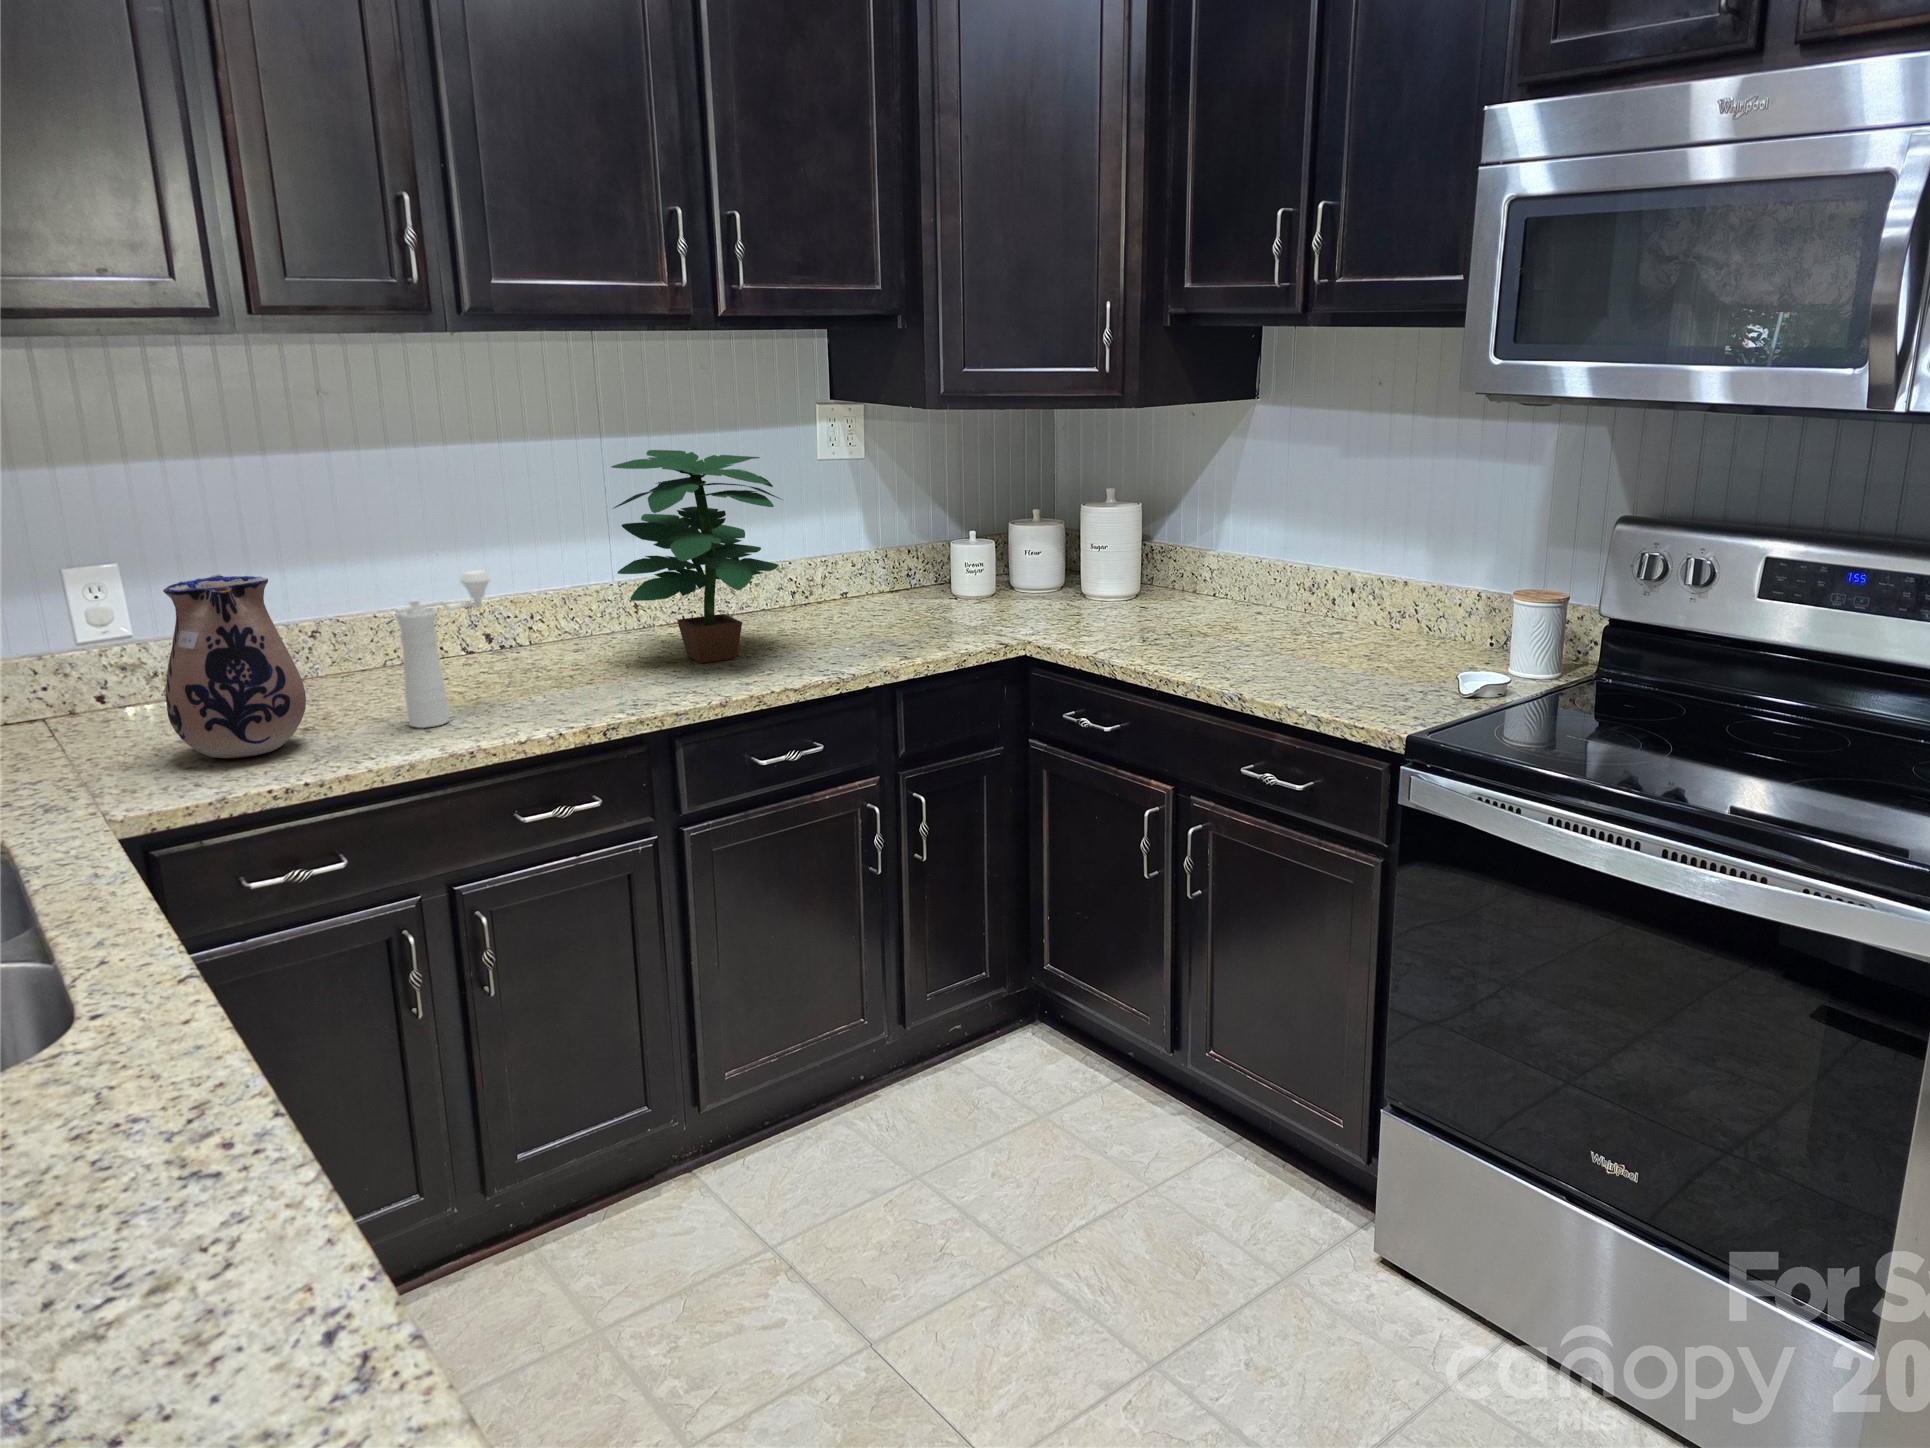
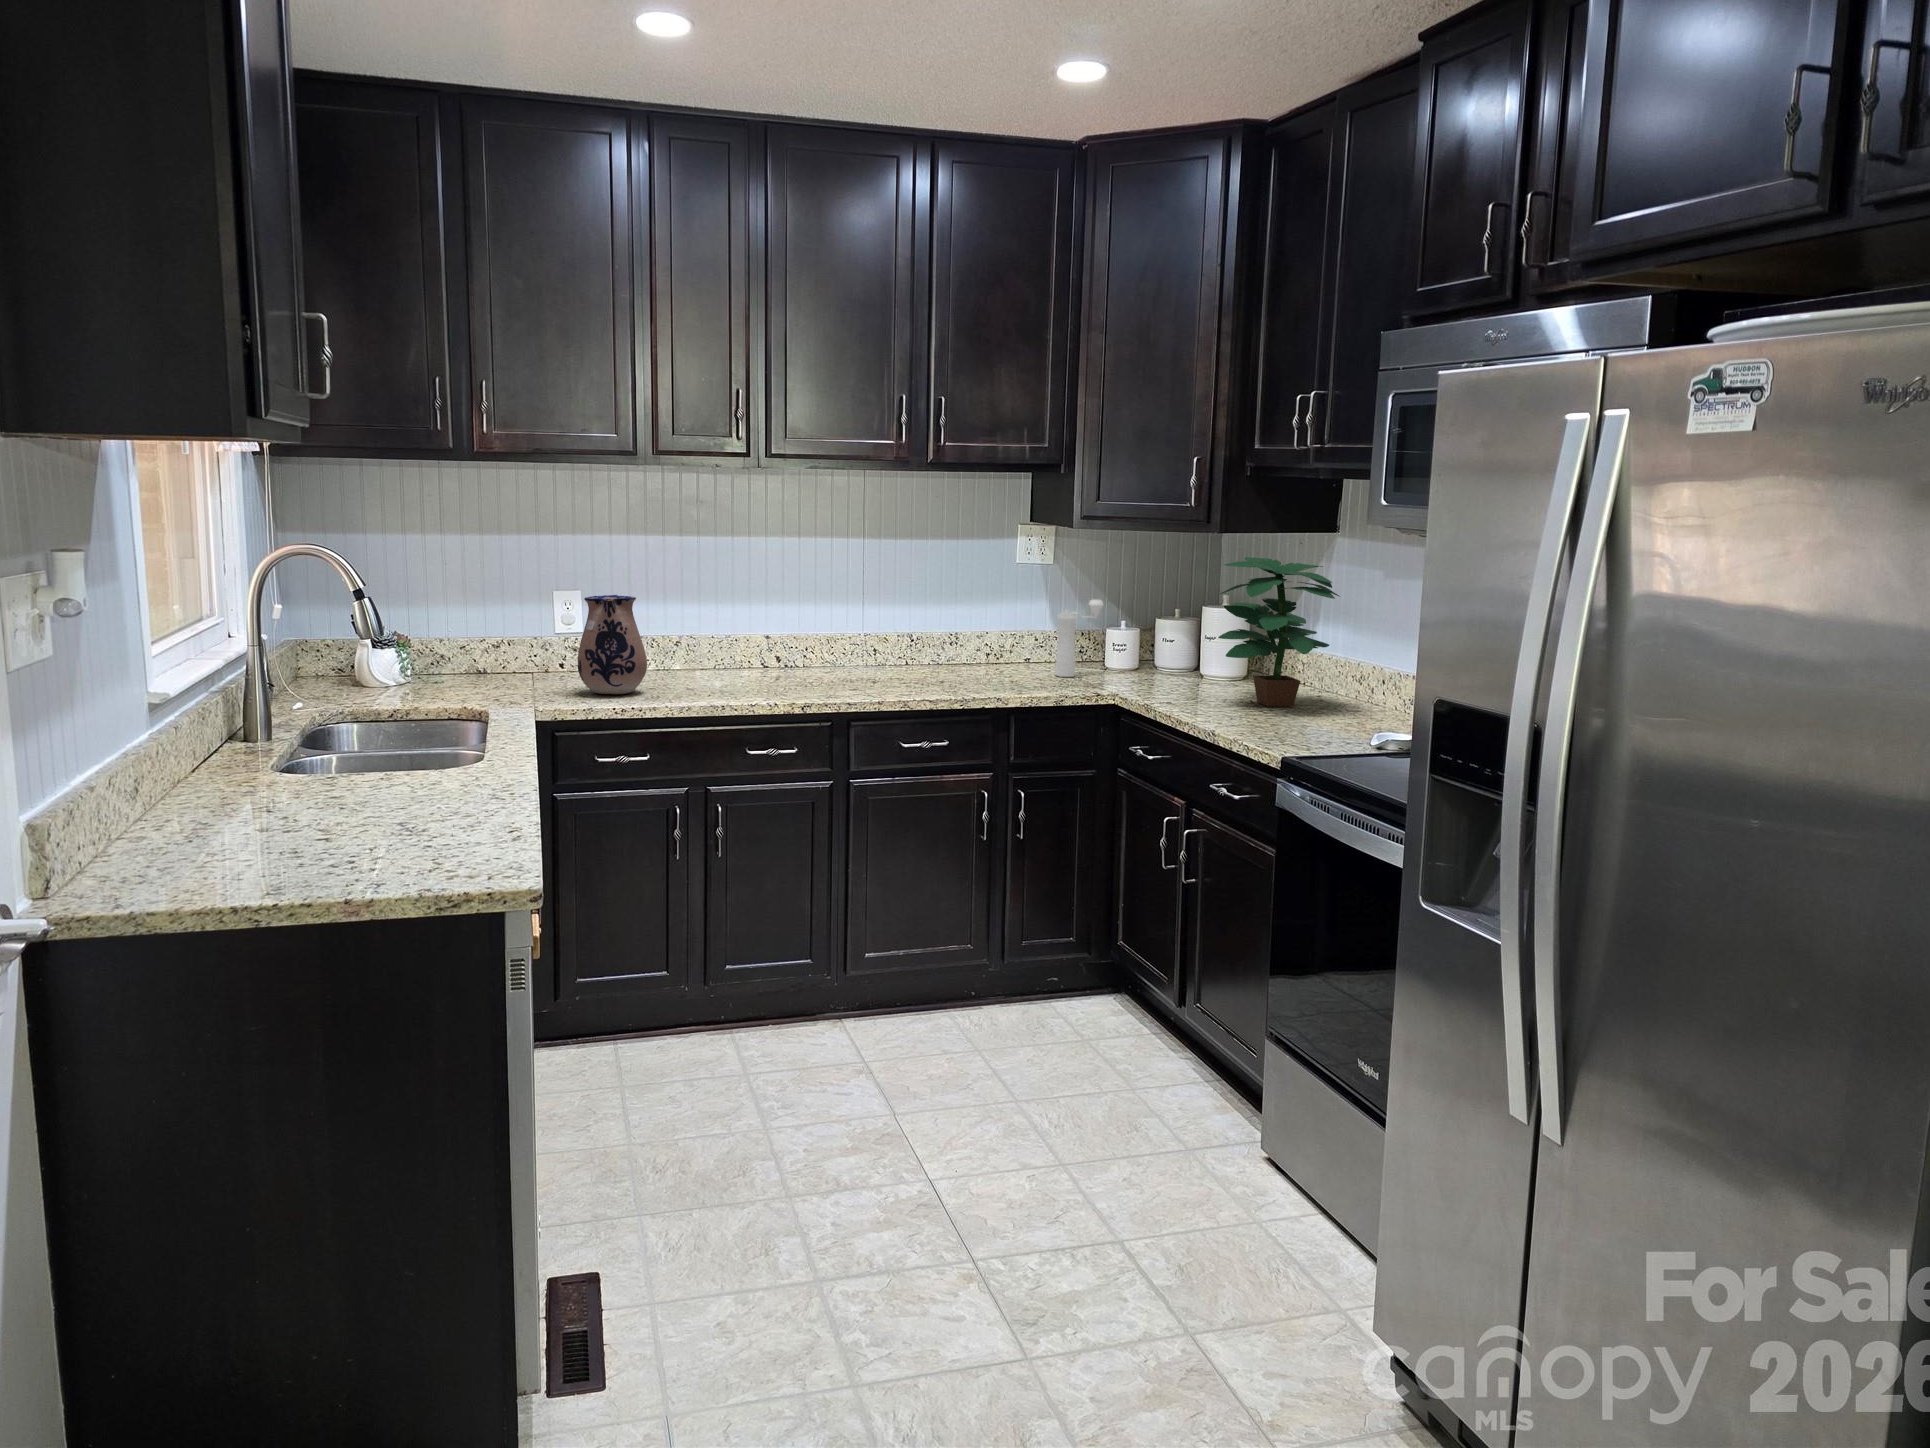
potted plant: present [611,450,780,663] -> present [1218,557,1339,707]
pepper mill: present [395,570,490,728] -> present [1055,600,1103,677]

